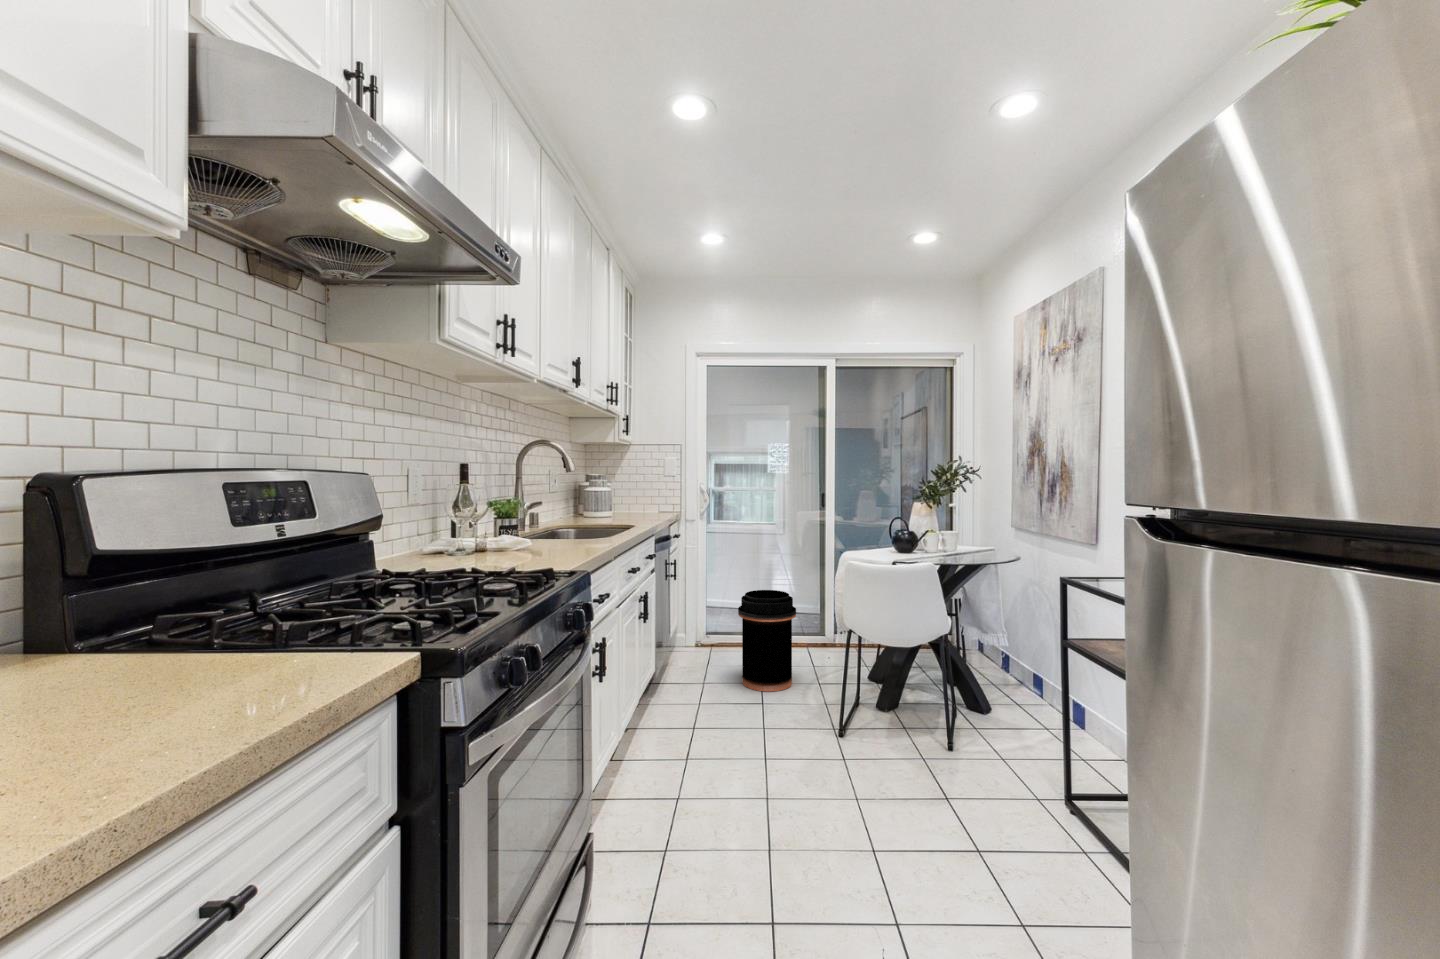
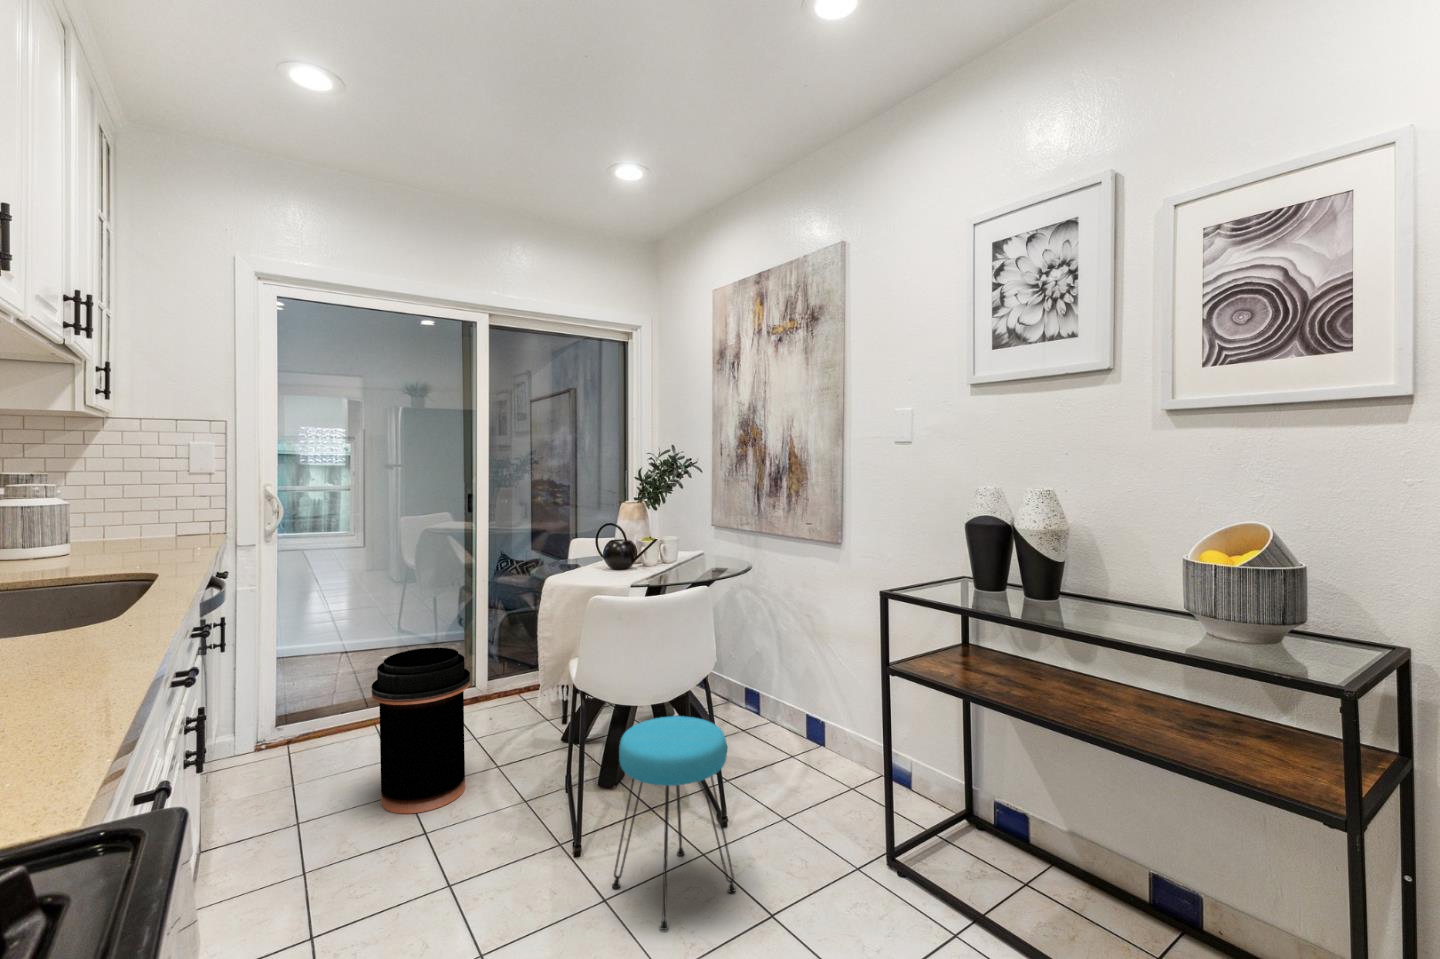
stool: none [851,652,934,786] -> present [612,716,736,930]

